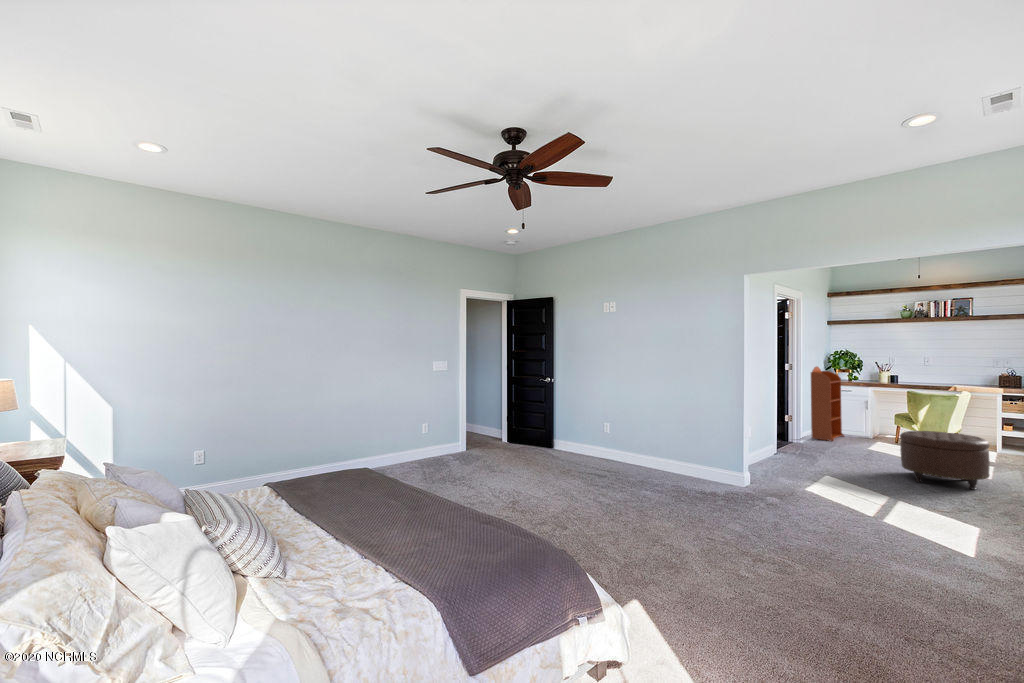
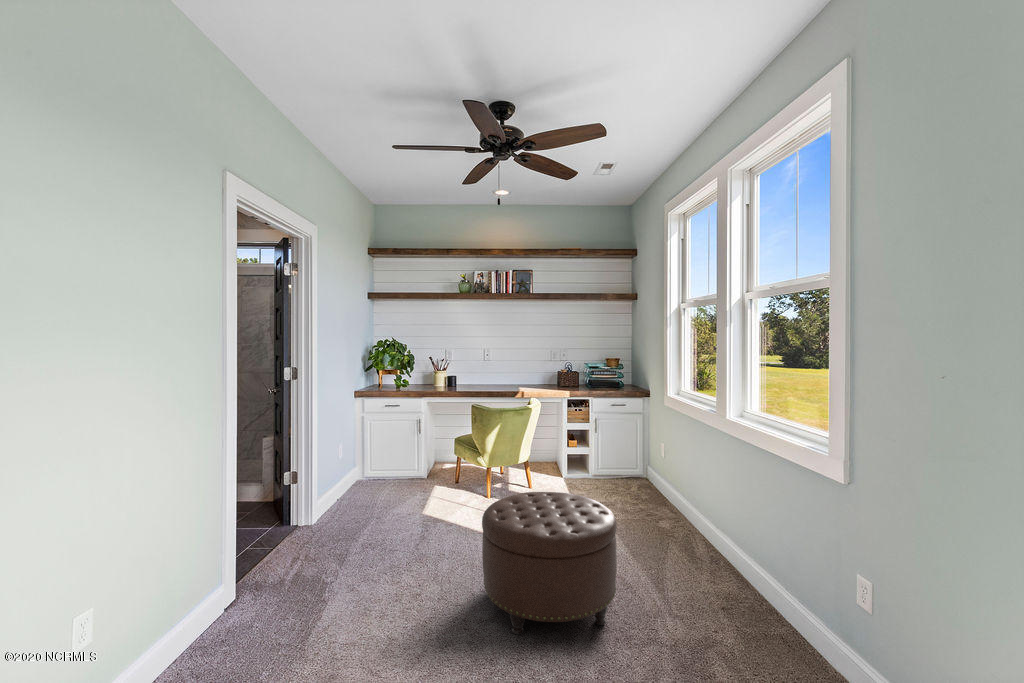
bookcase: present [811,367,844,441] -> none [336,368,389,500]

